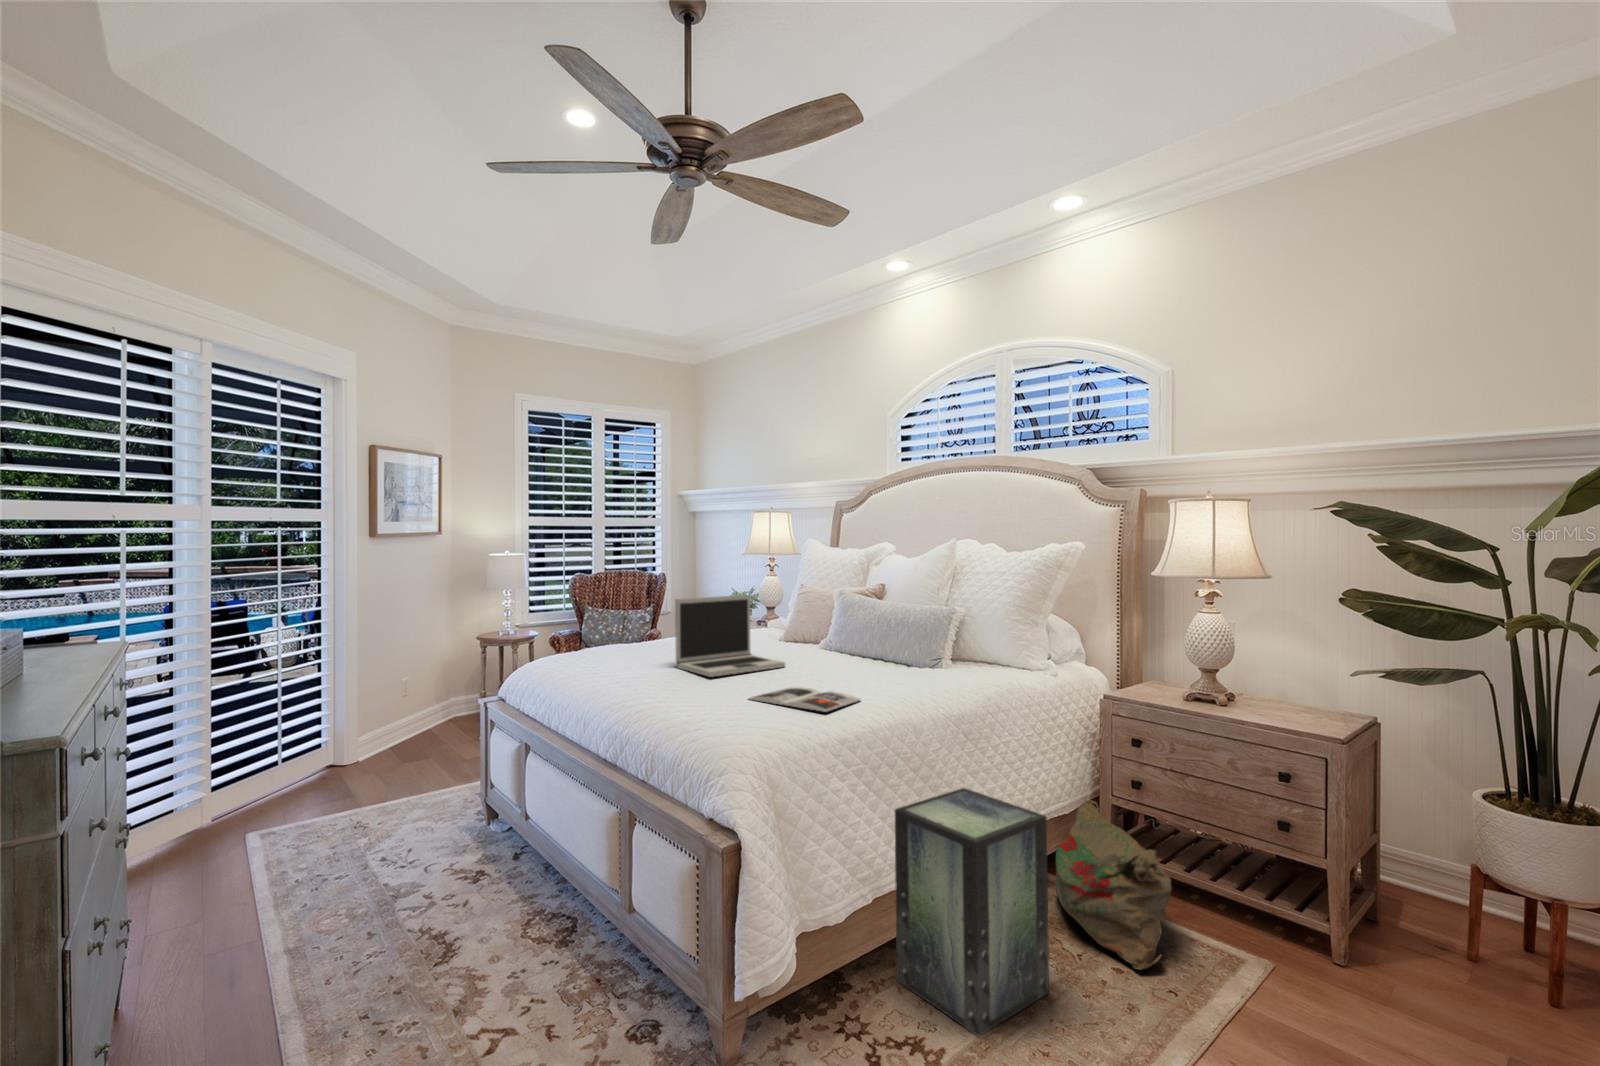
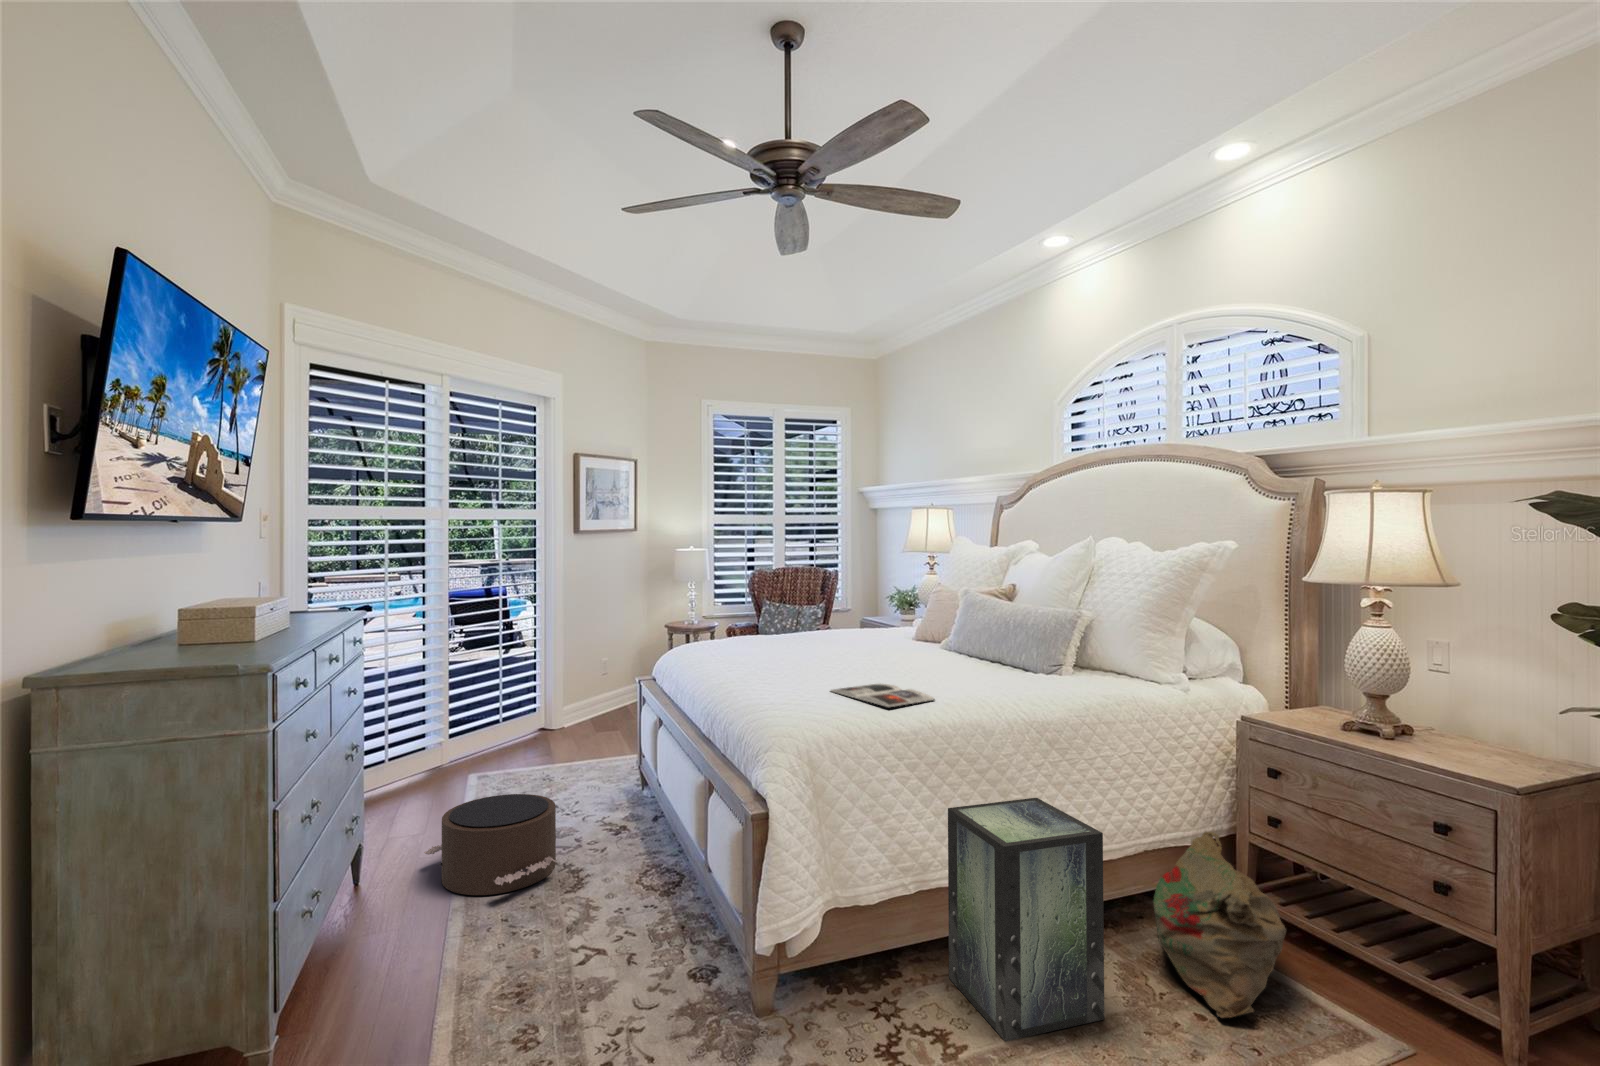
laptop: present [675,595,785,677] -> none [791,592,893,669]
pouf: none [219,850,417,992] -> present [424,794,557,895]

